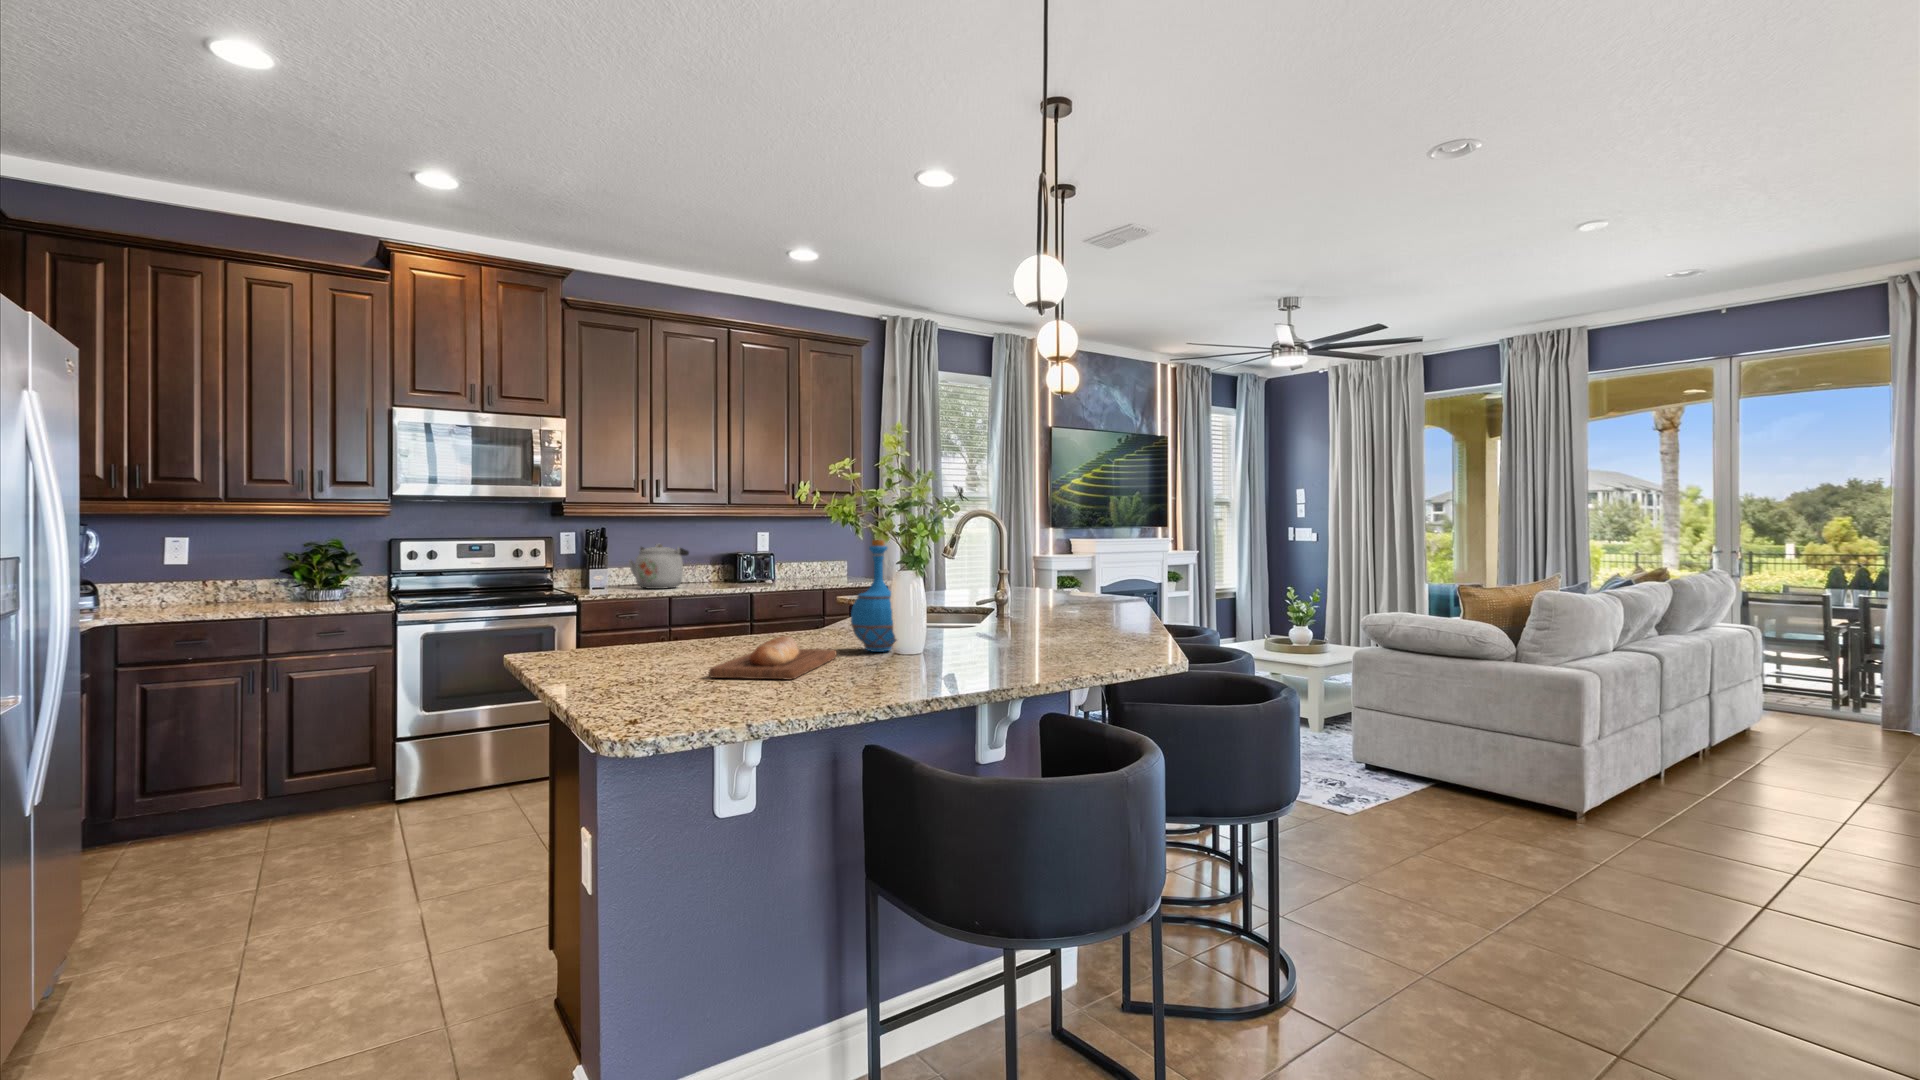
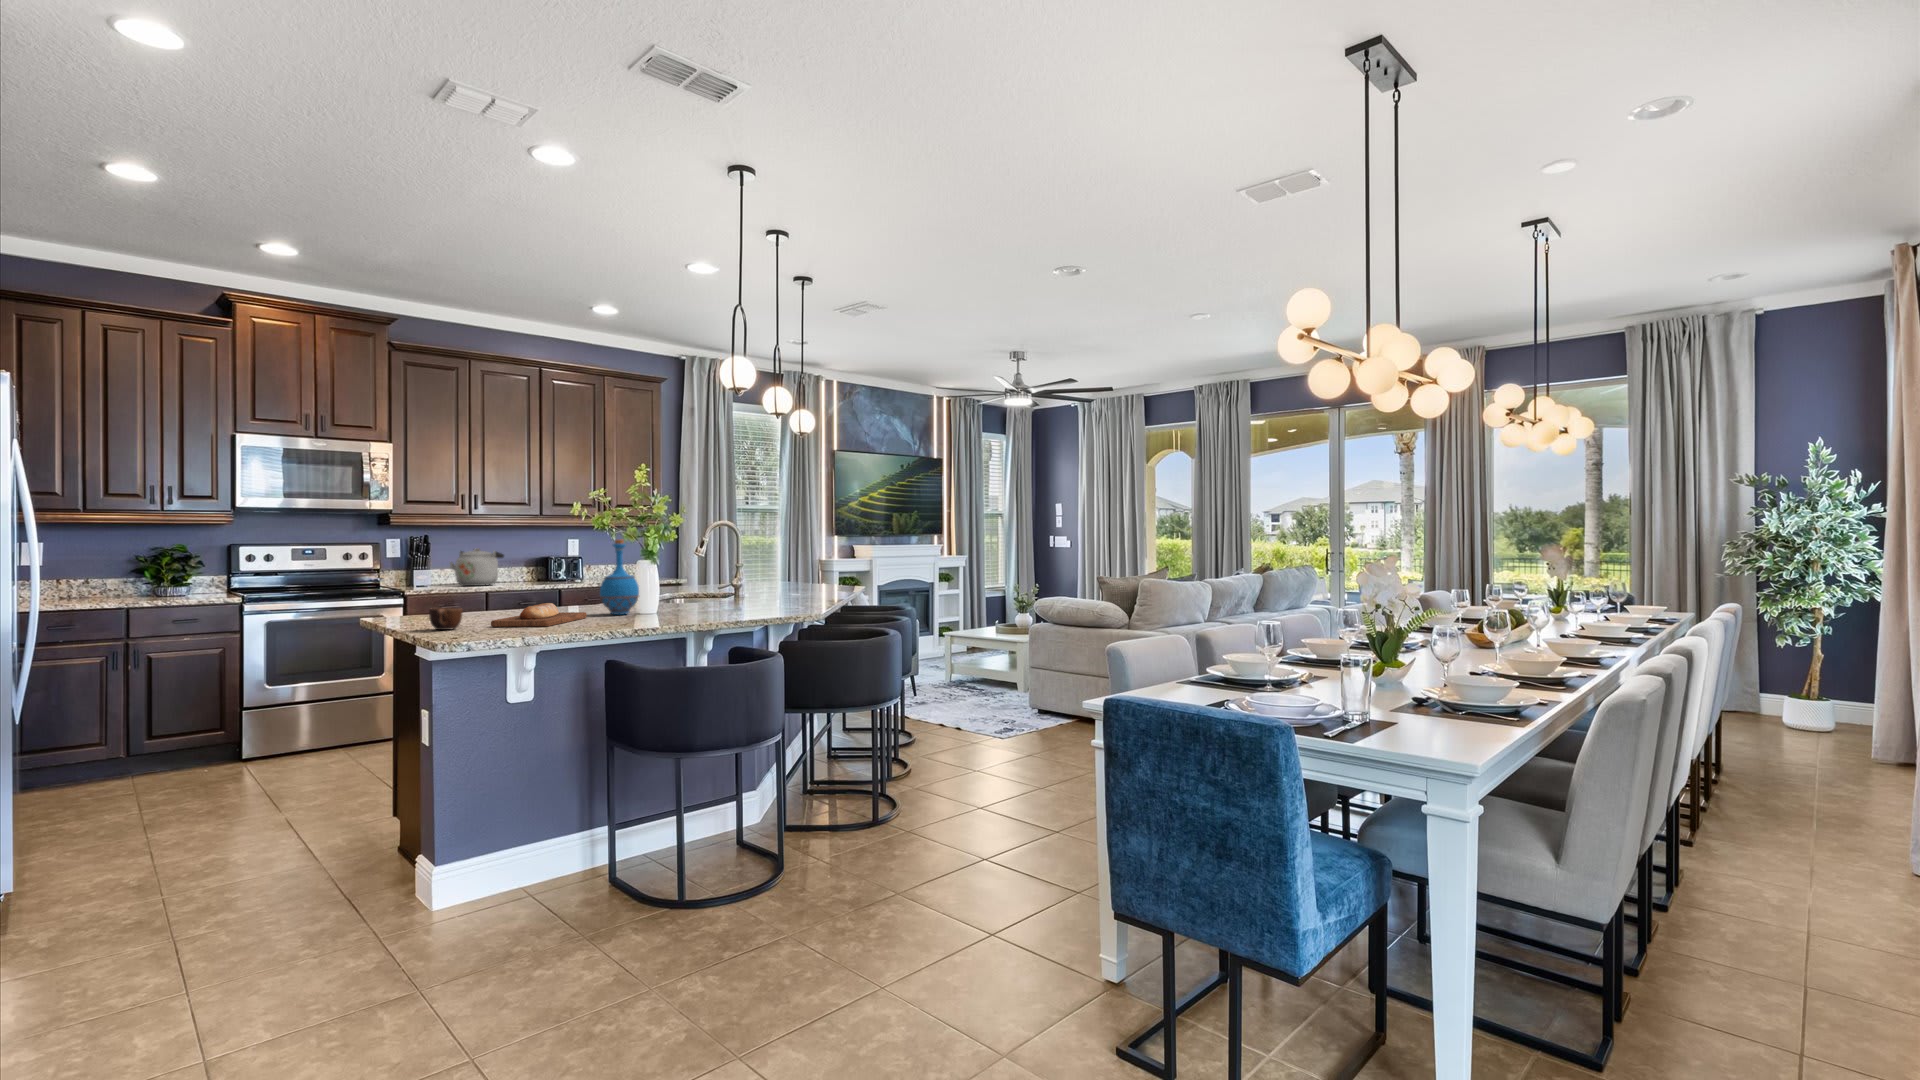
mug: none [620,647,669,684] -> present [429,608,463,630]

